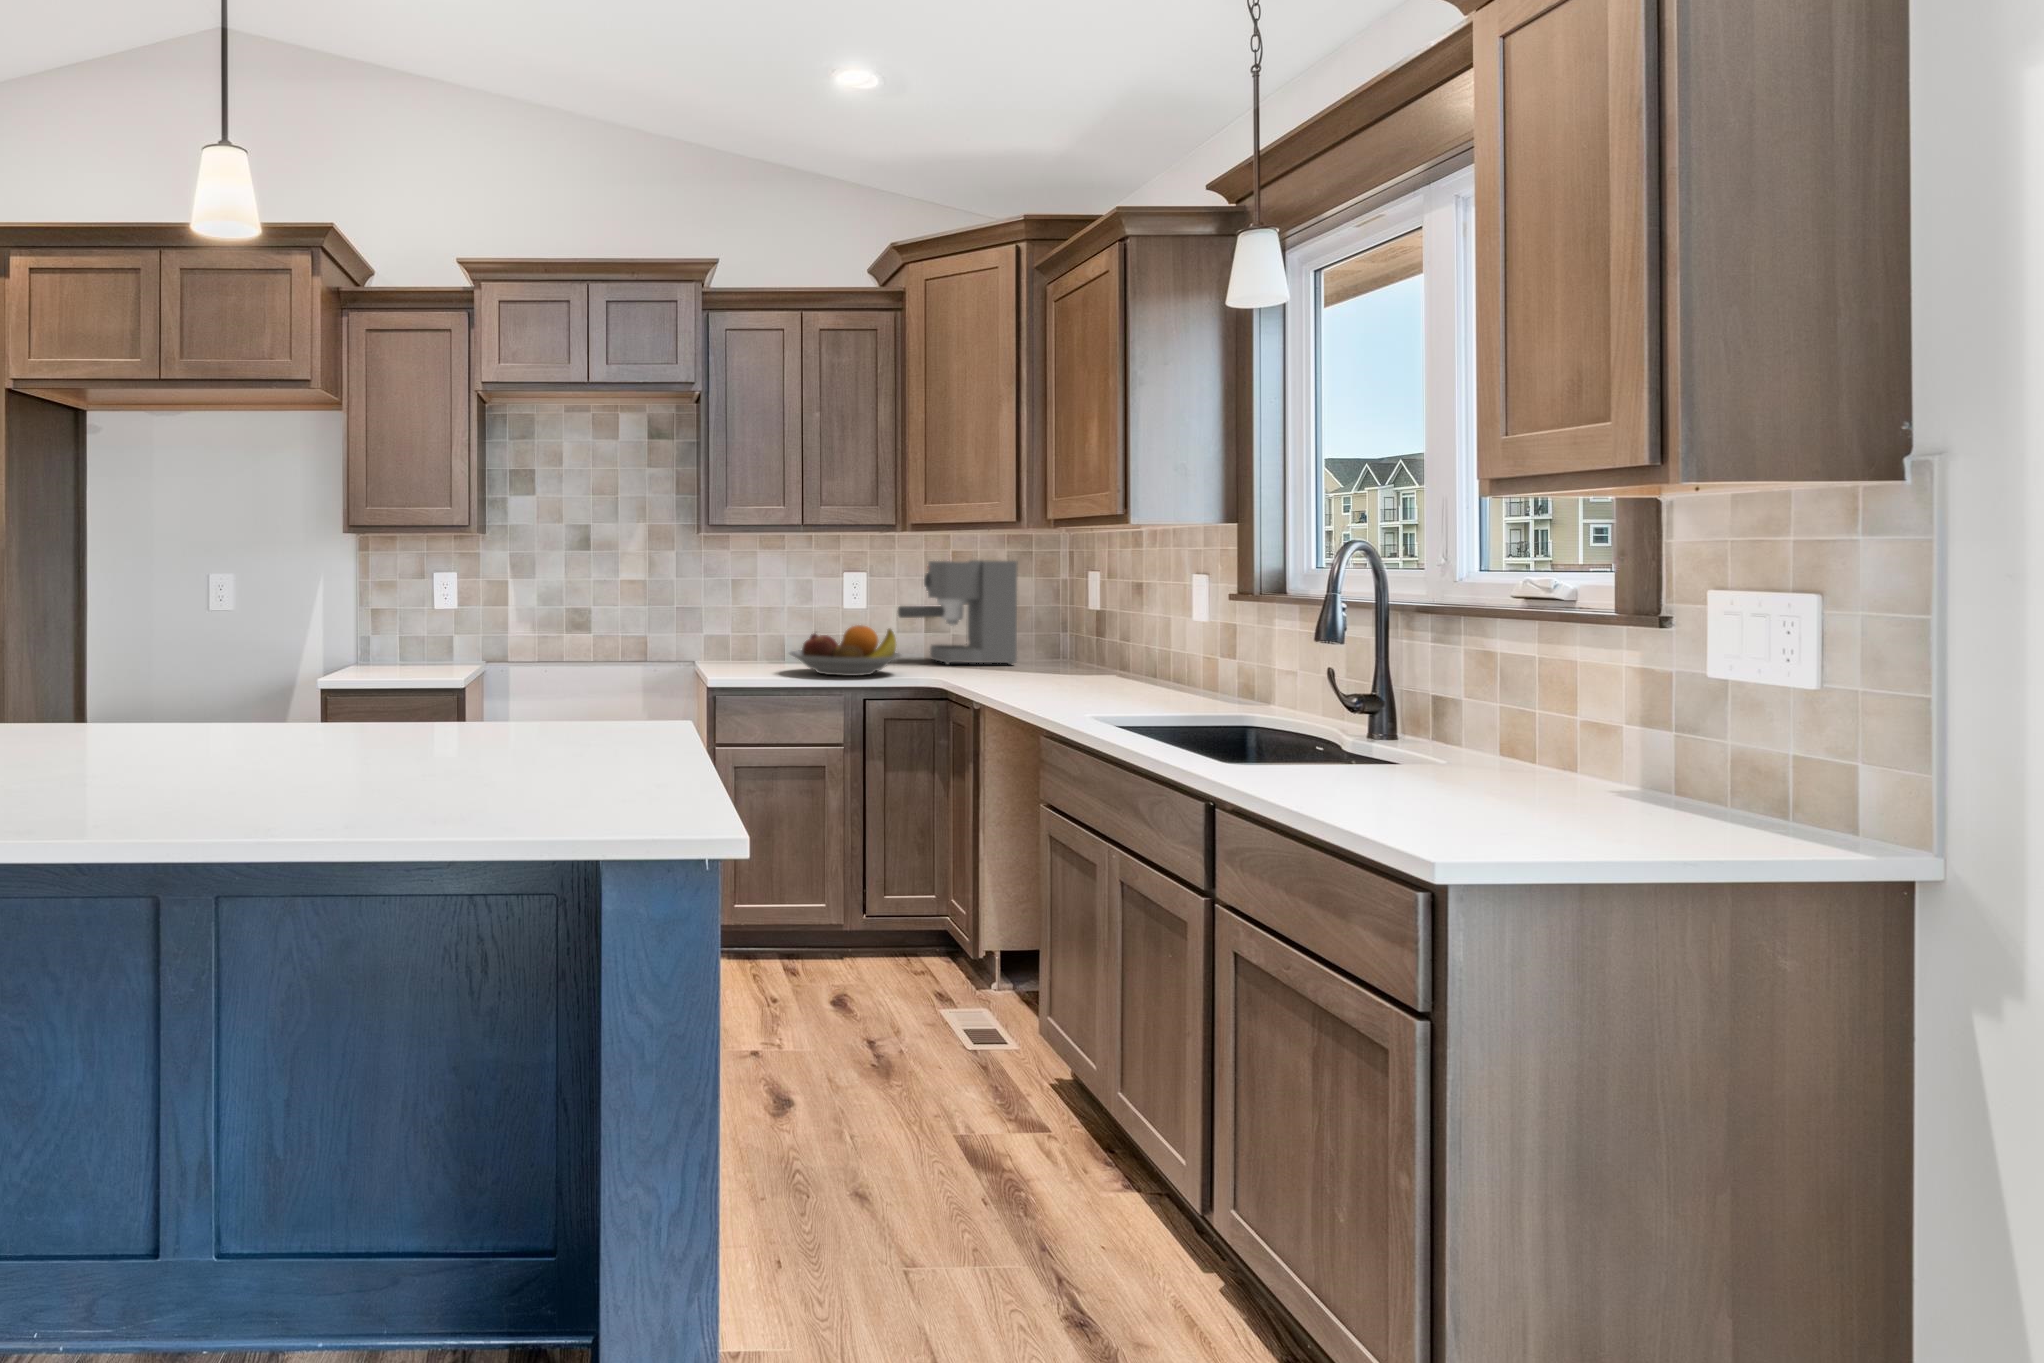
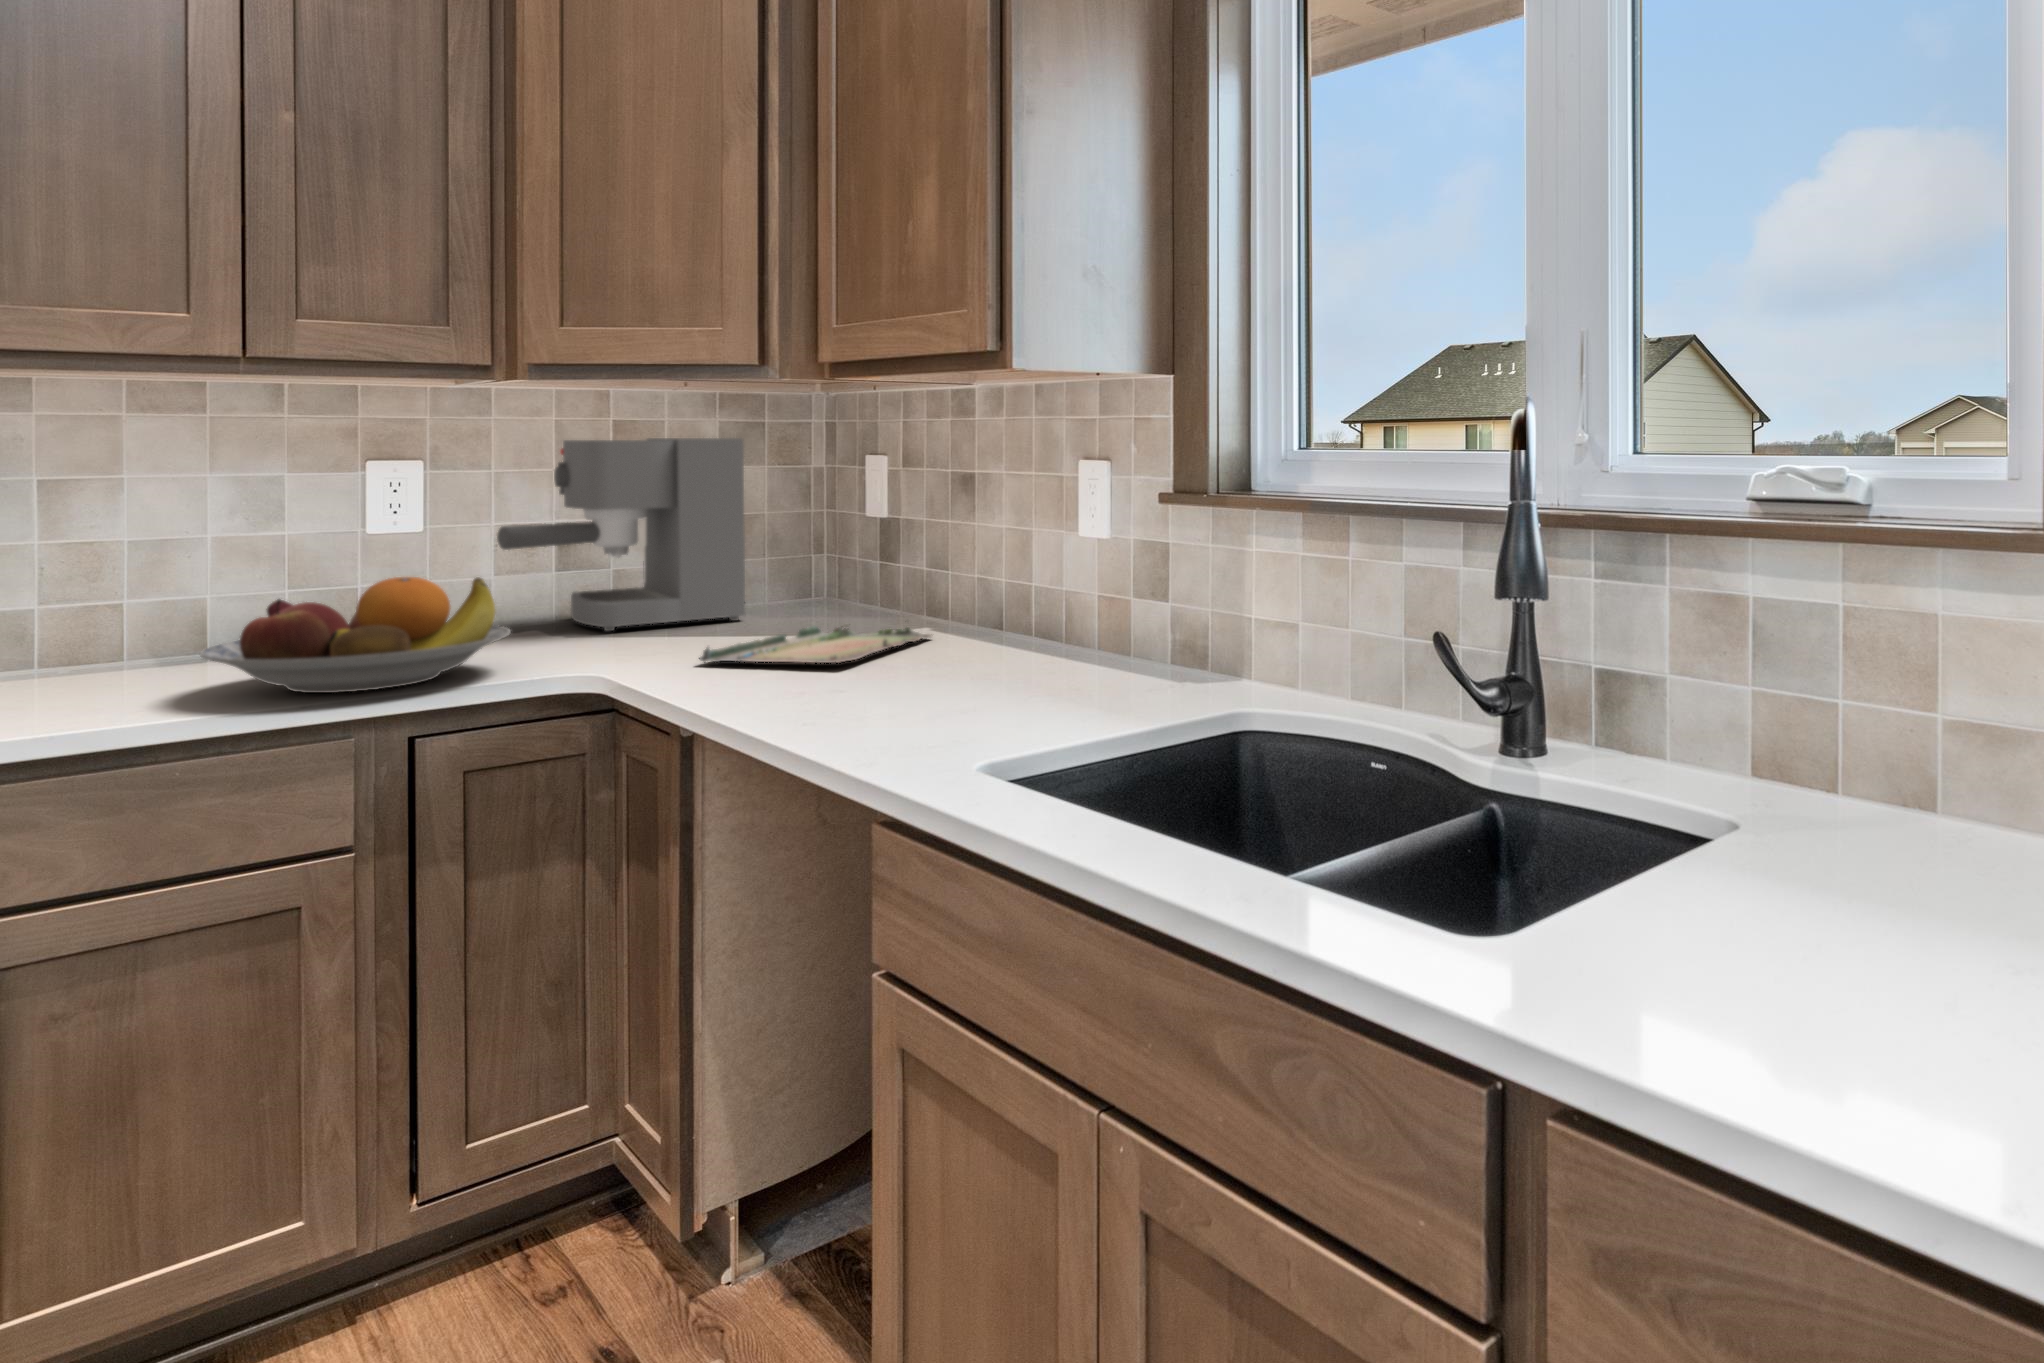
tray: none [985,665,1114,683] -> present [699,625,932,663]

